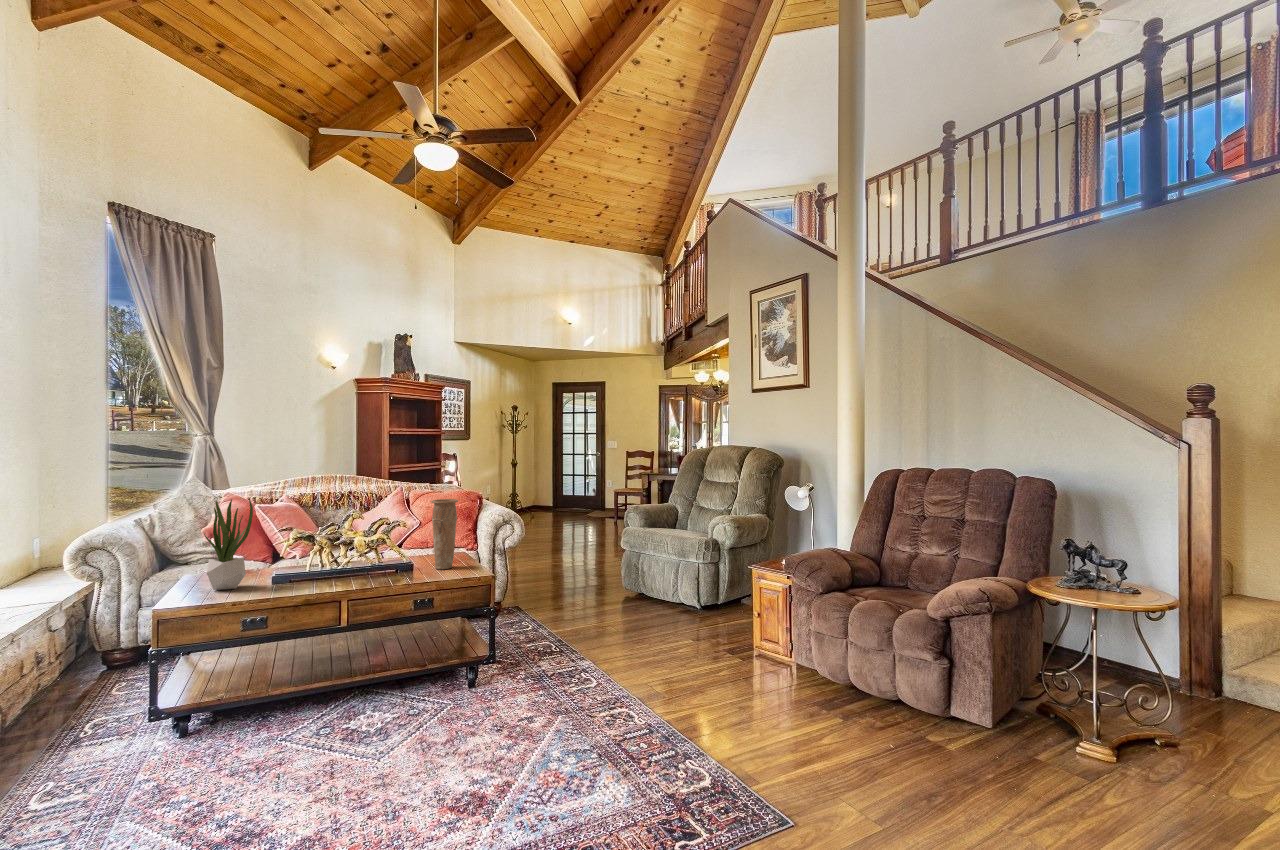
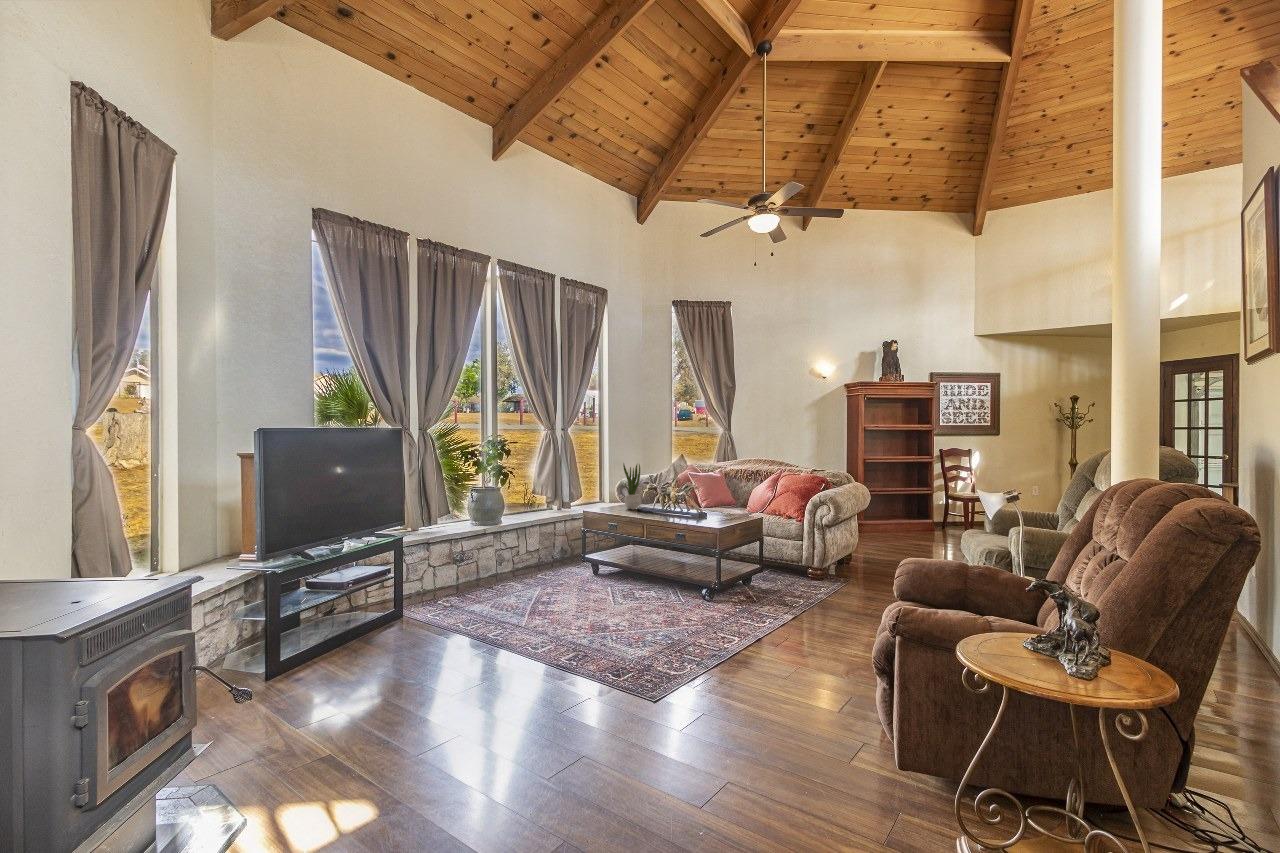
vase: present [431,499,458,569] -> none [719,474,737,521]

